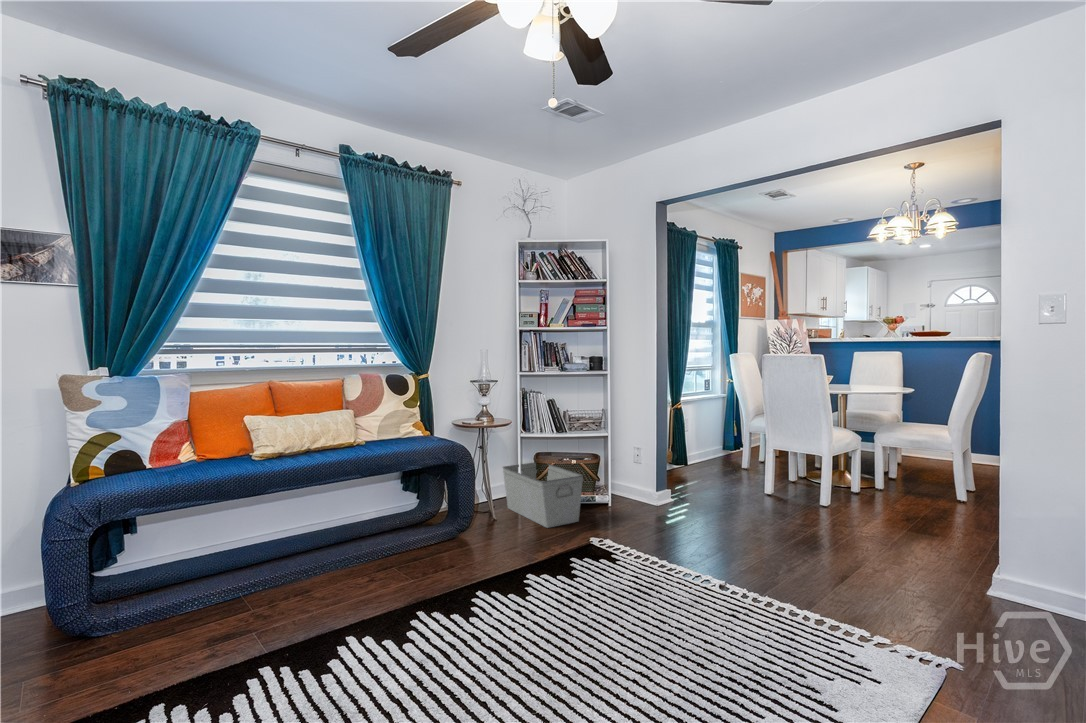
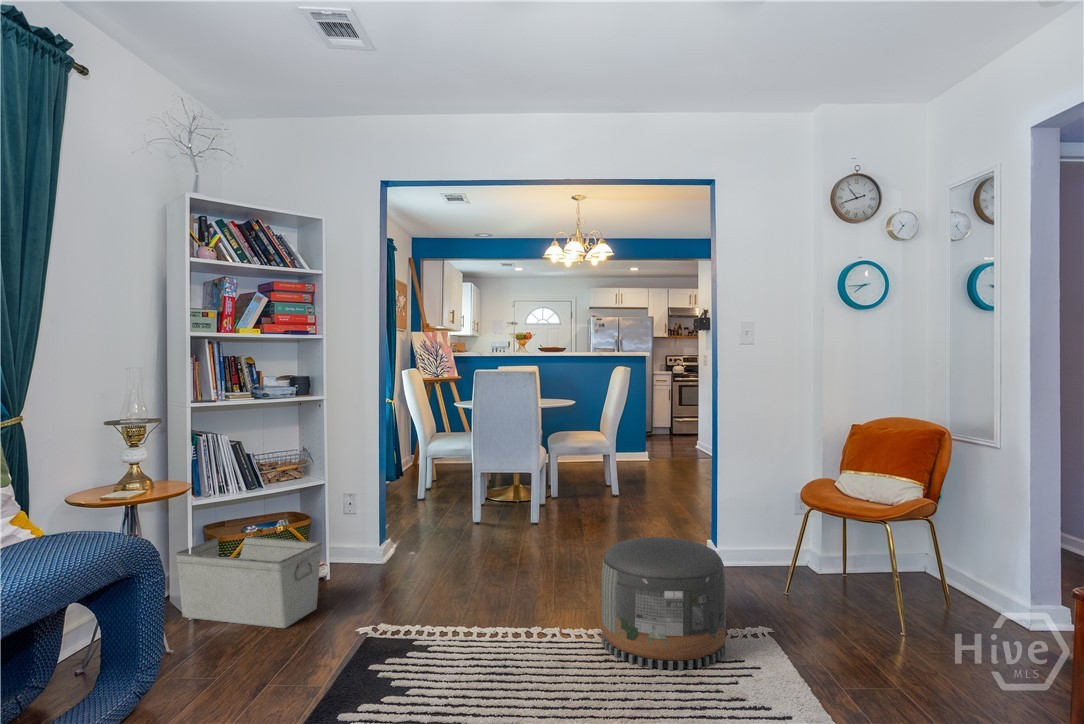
pouf: none [742,515,877,654] -> present [602,537,726,670]

